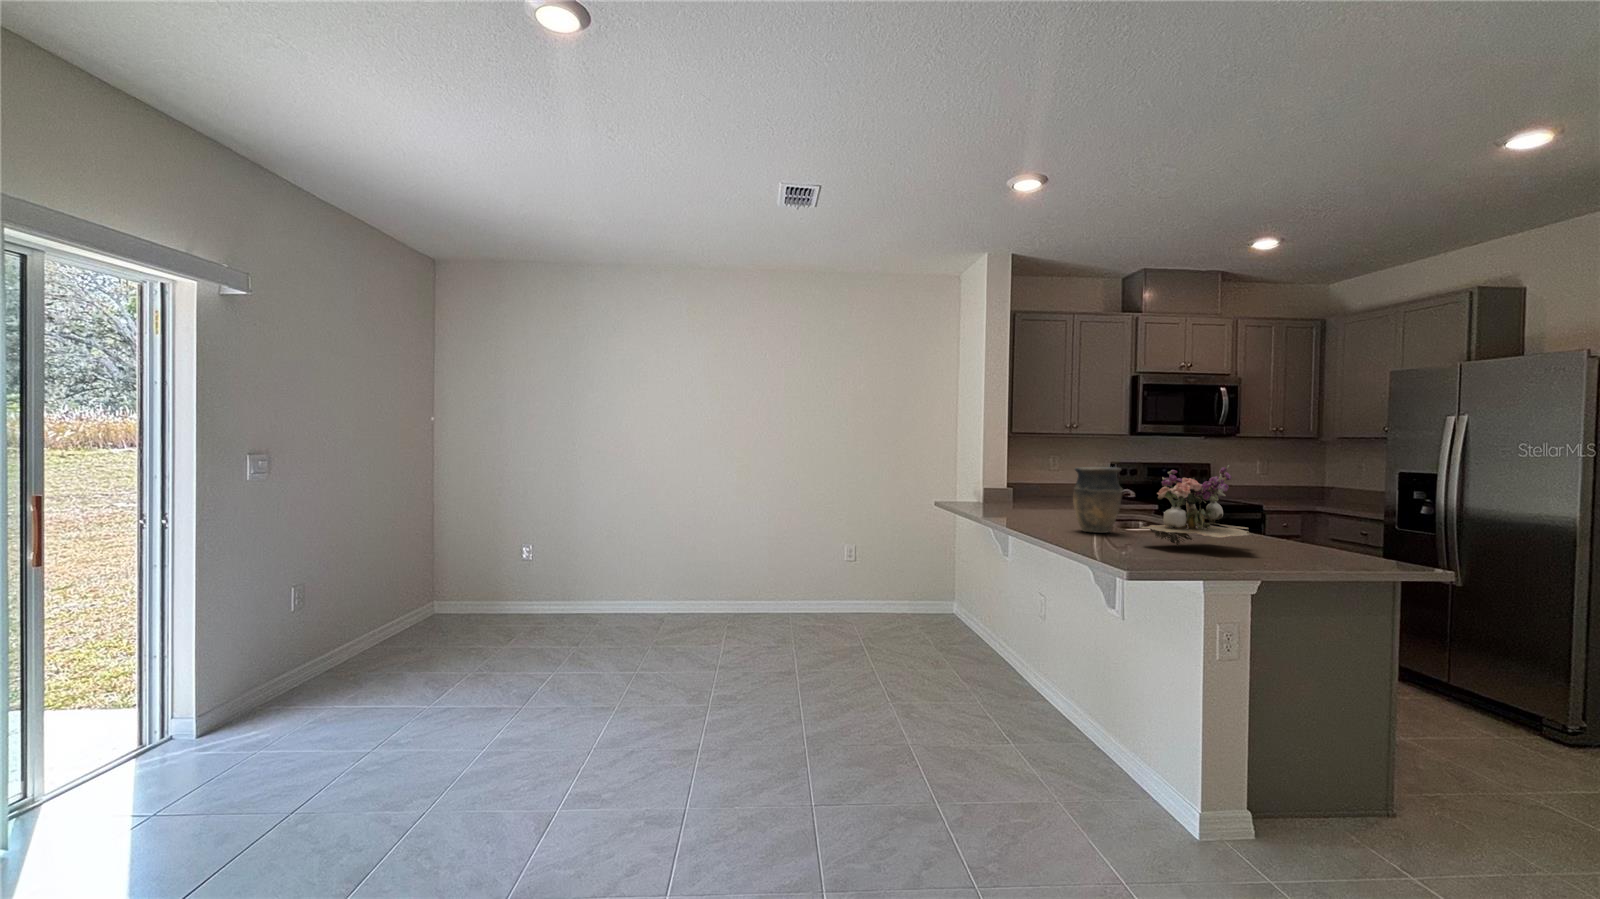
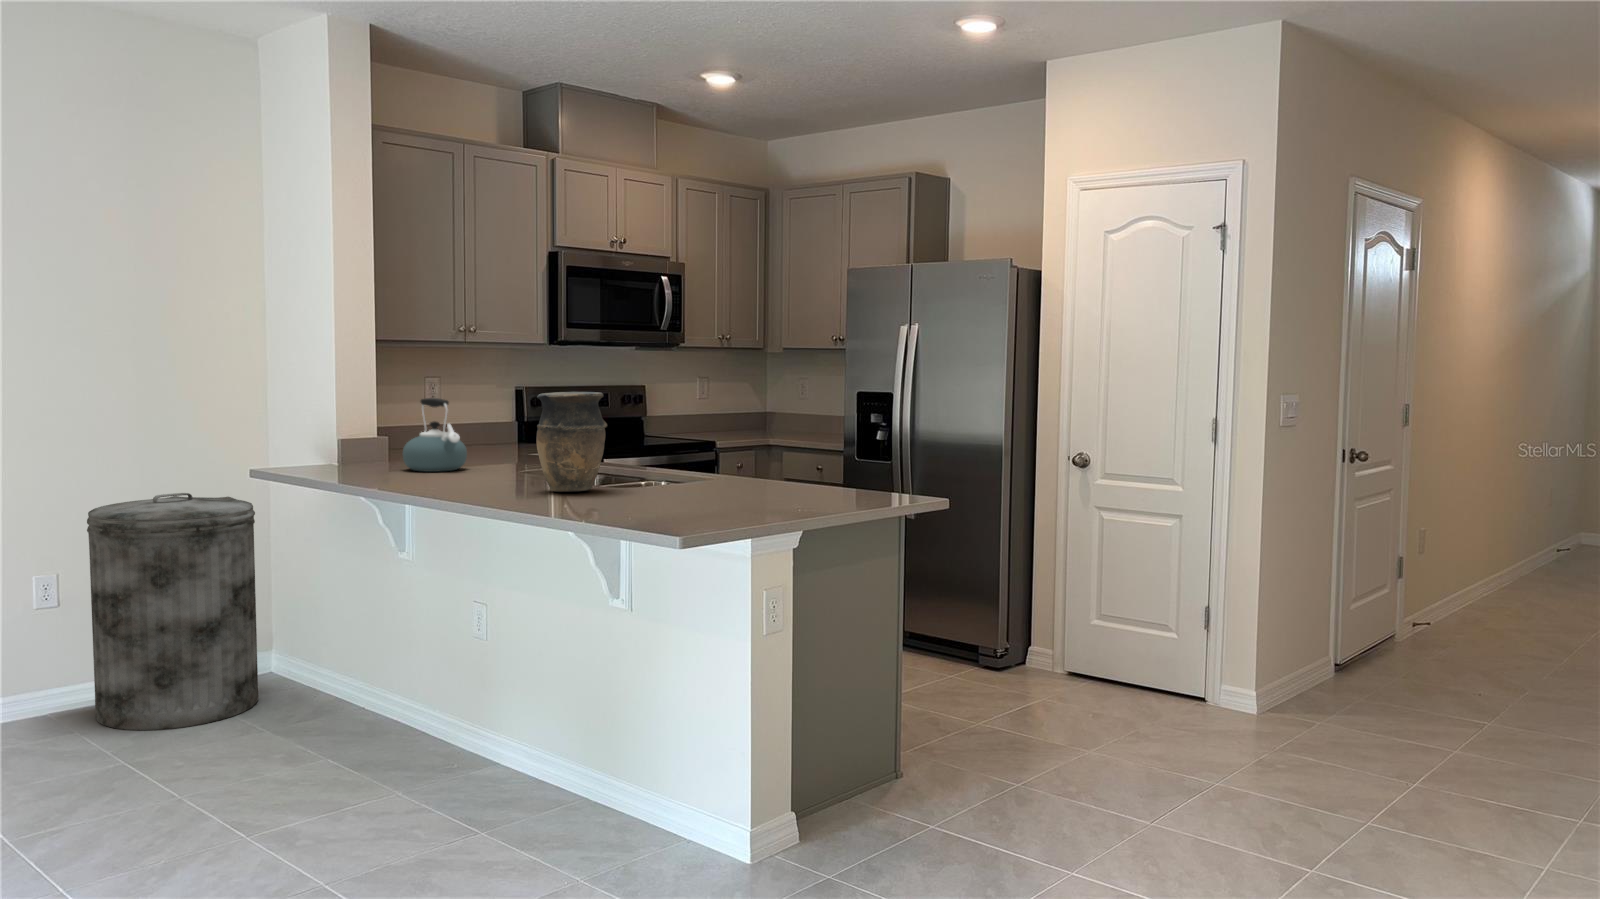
flower arrangement: present [1141,465,1254,546] -> none [648,384,781,499]
kettle: none [1012,468,1051,512] -> present [403,398,467,472]
trash can: none [862,512,940,635] -> present [87,493,258,730]

